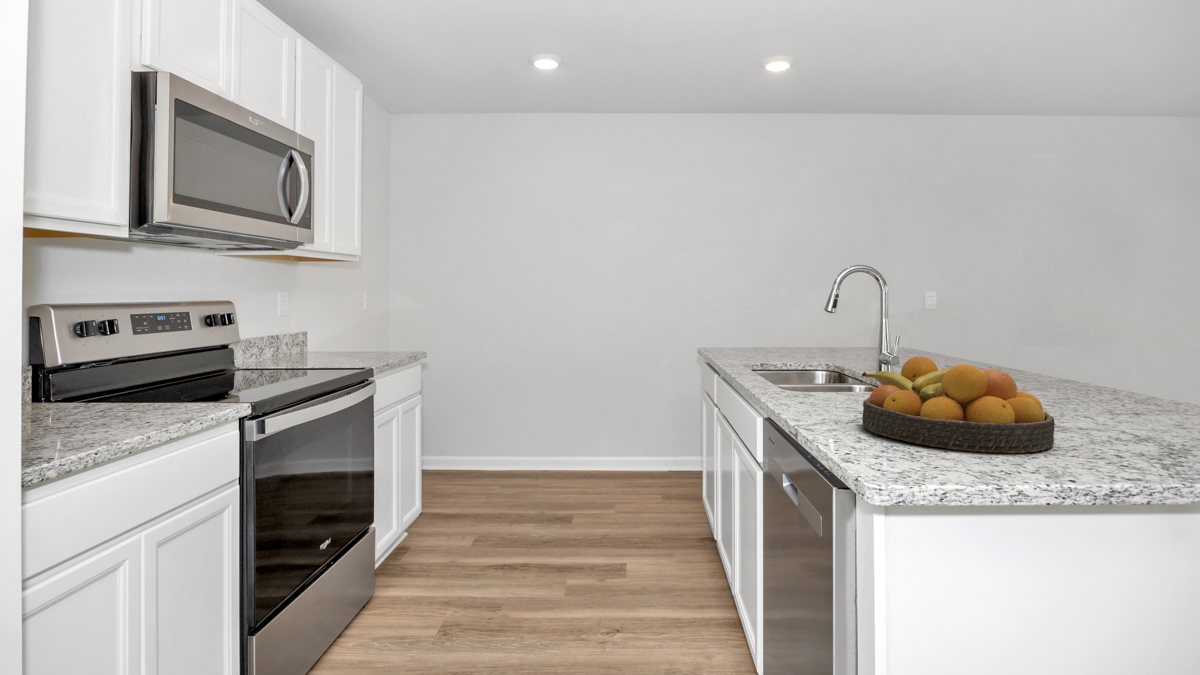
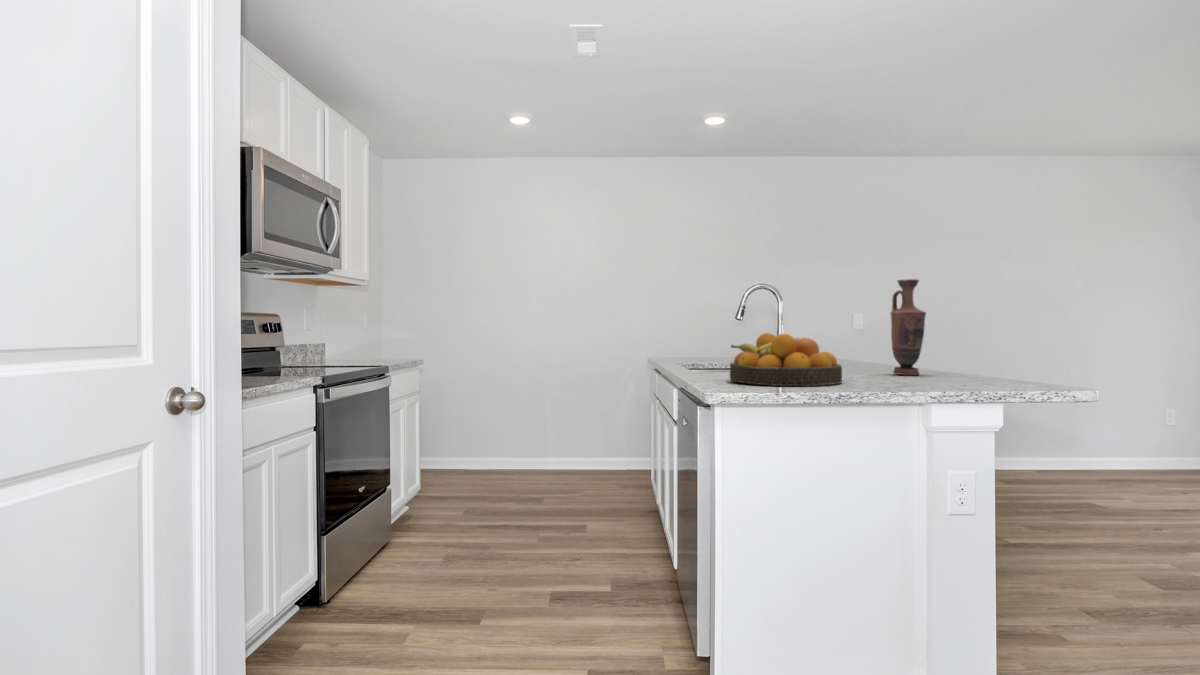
vase: none [1082,277,1144,418] -> present [891,279,926,375]

